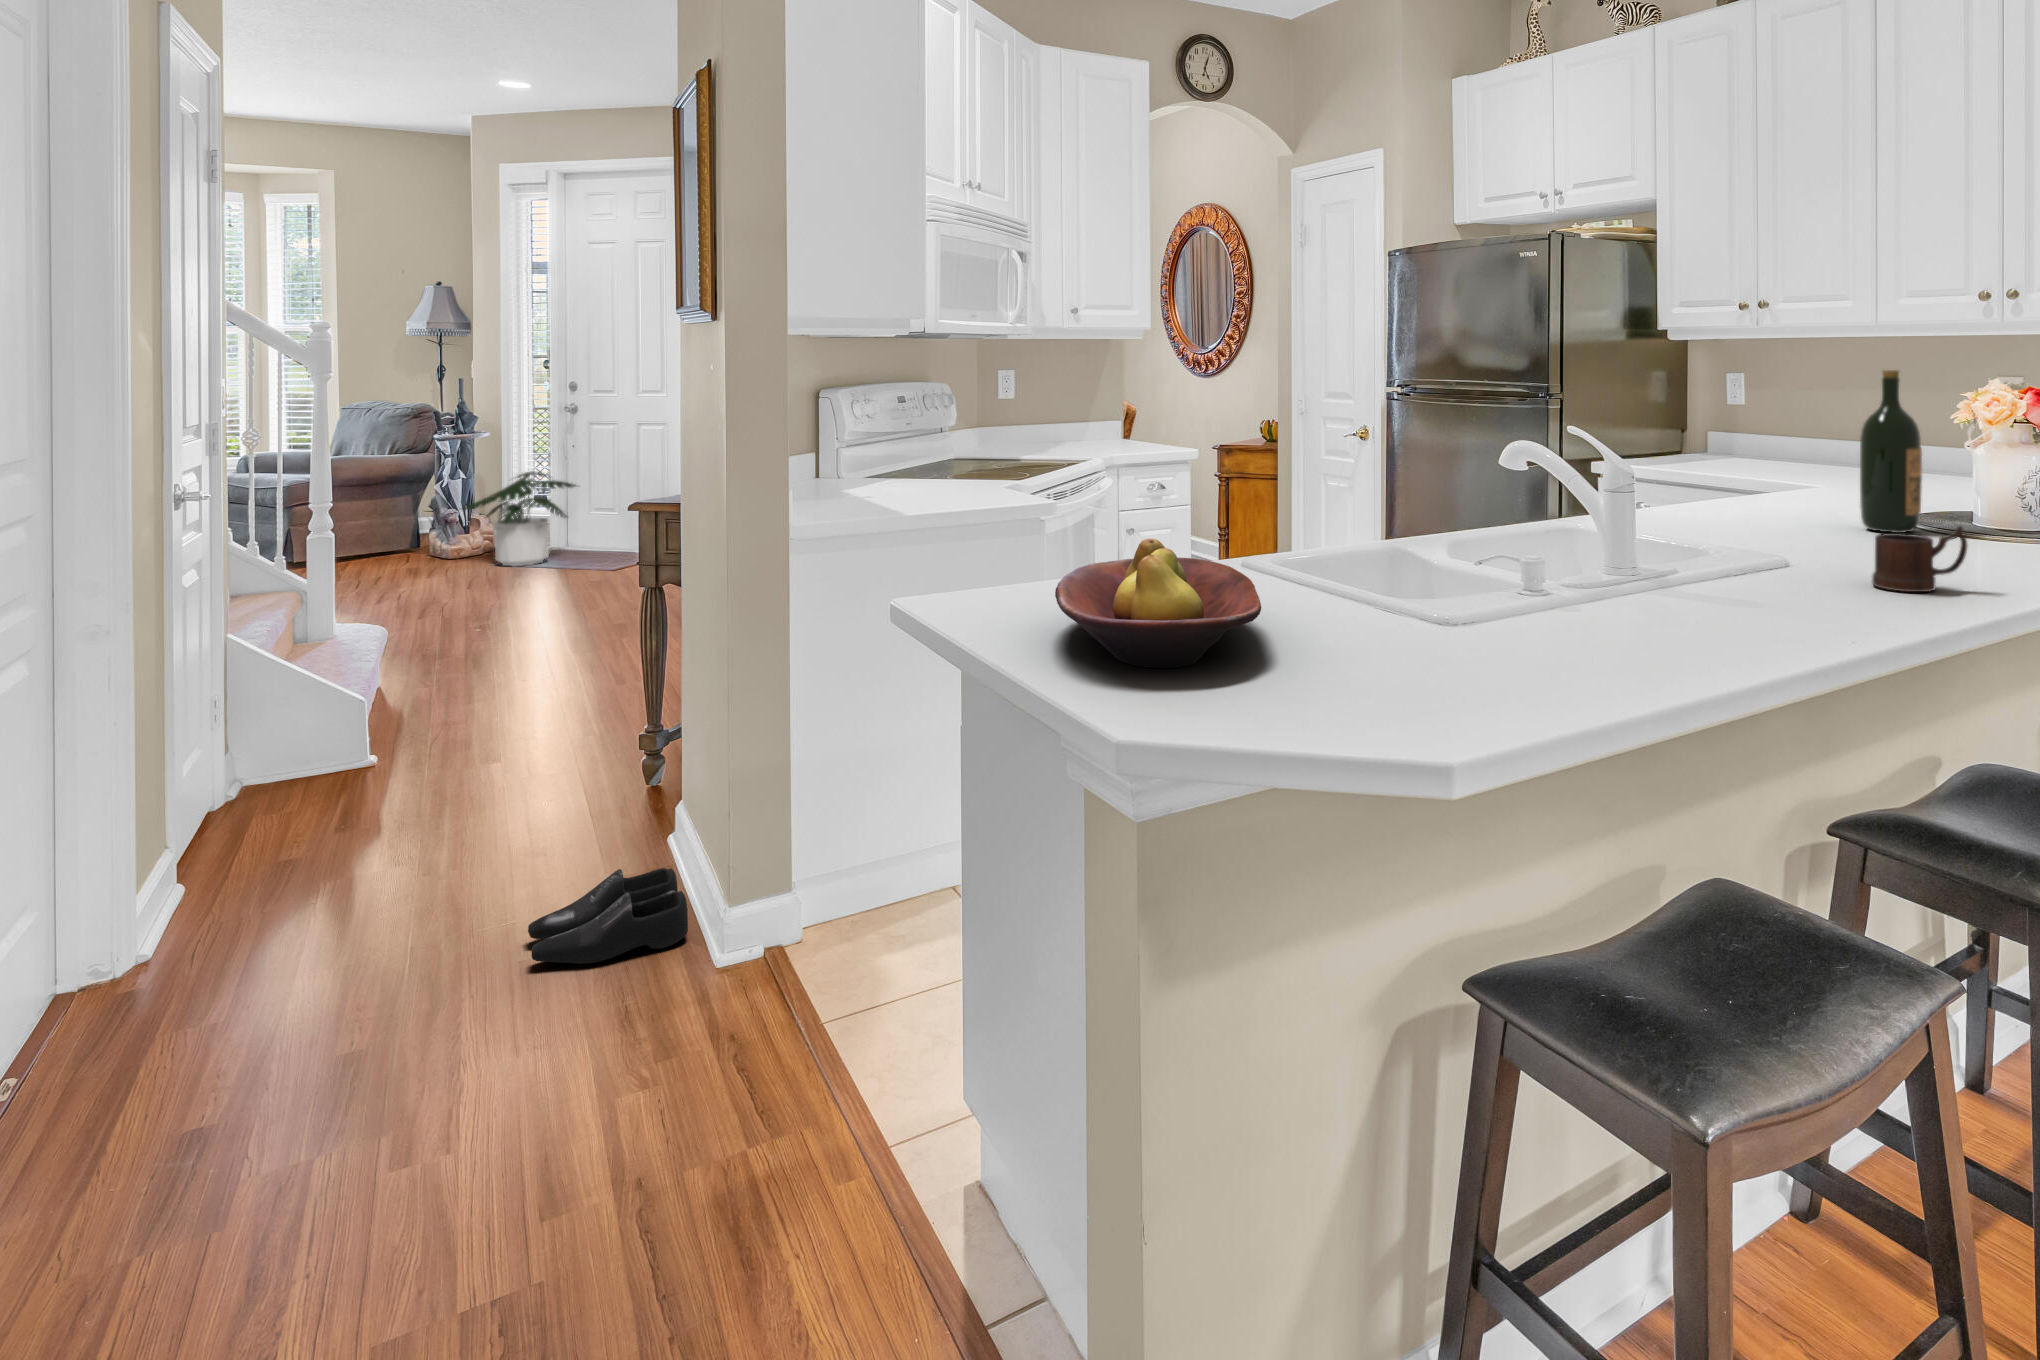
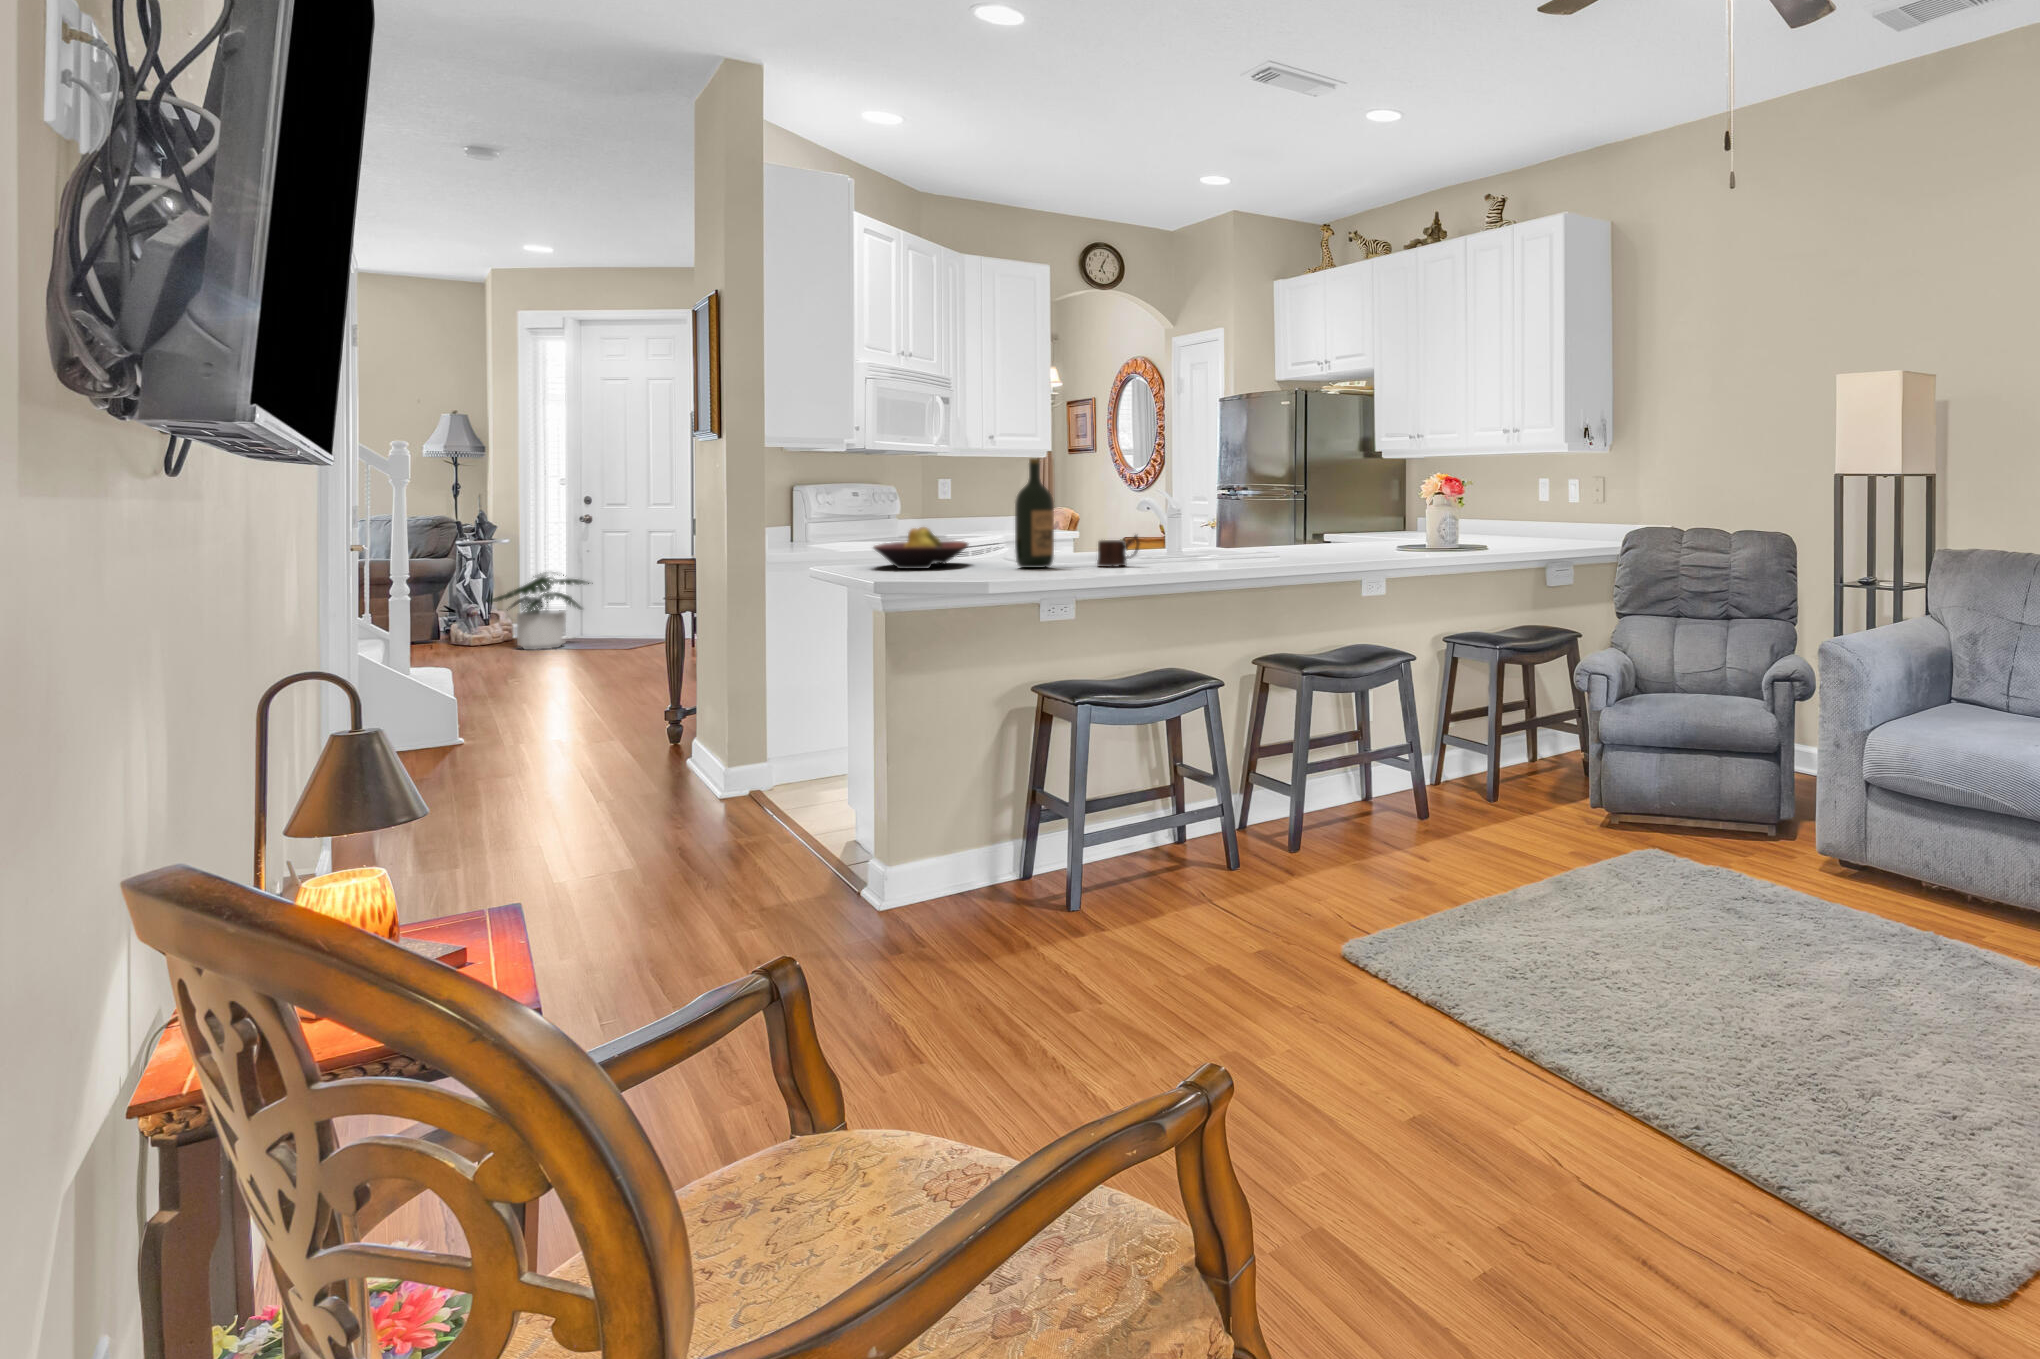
wine bottle: present [1860,370,1922,533] -> present [1015,458,1054,568]
mug: present [1872,526,1967,592] -> present [1097,535,1140,567]
shoe: present [528,868,688,964] -> none [600,763,702,805]

